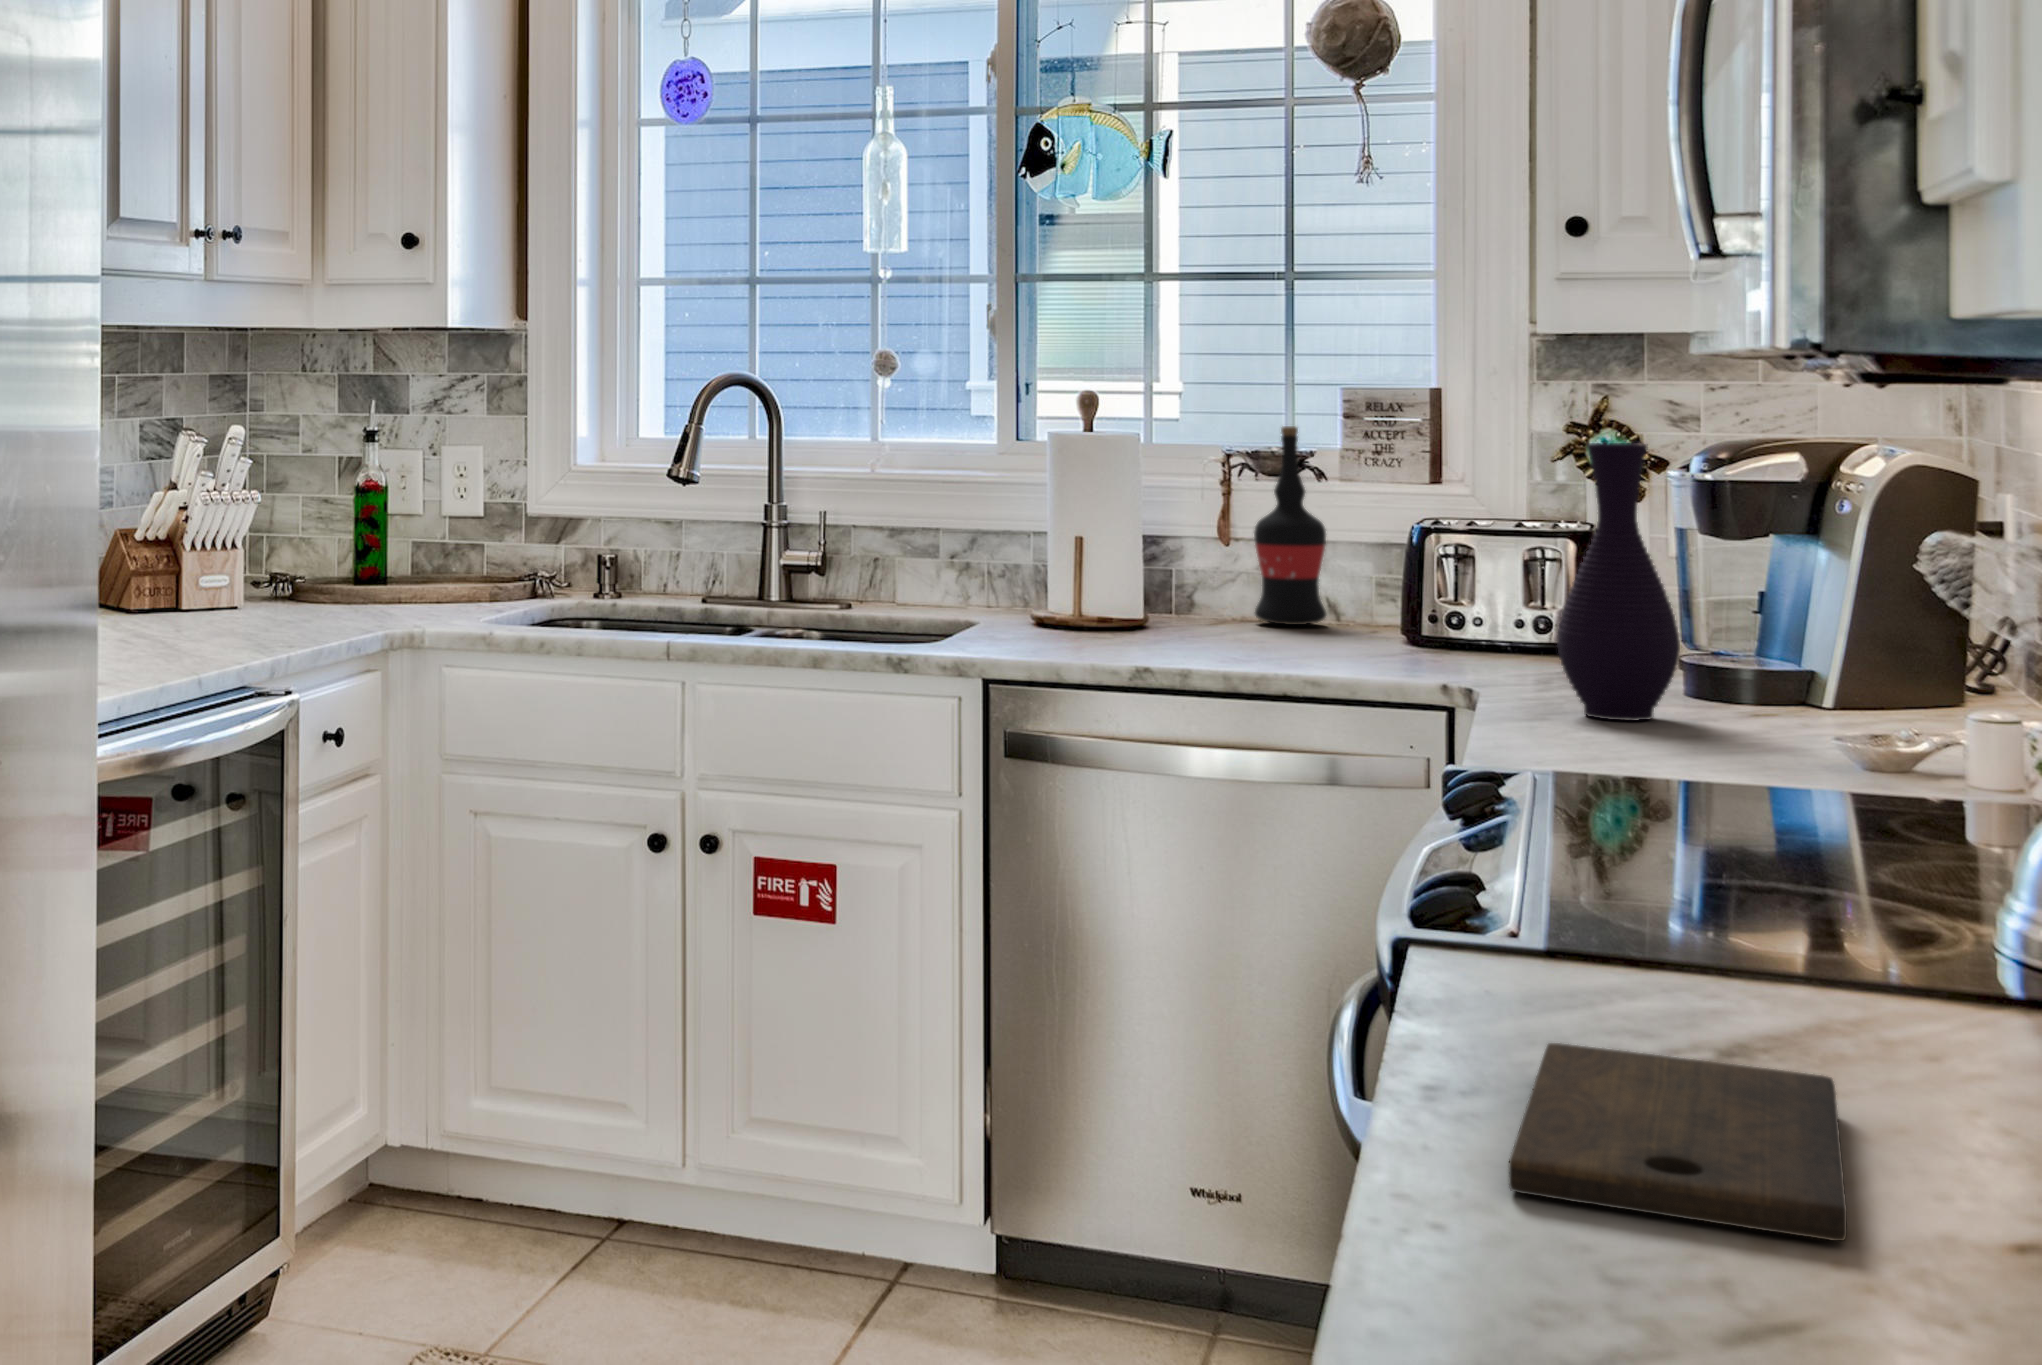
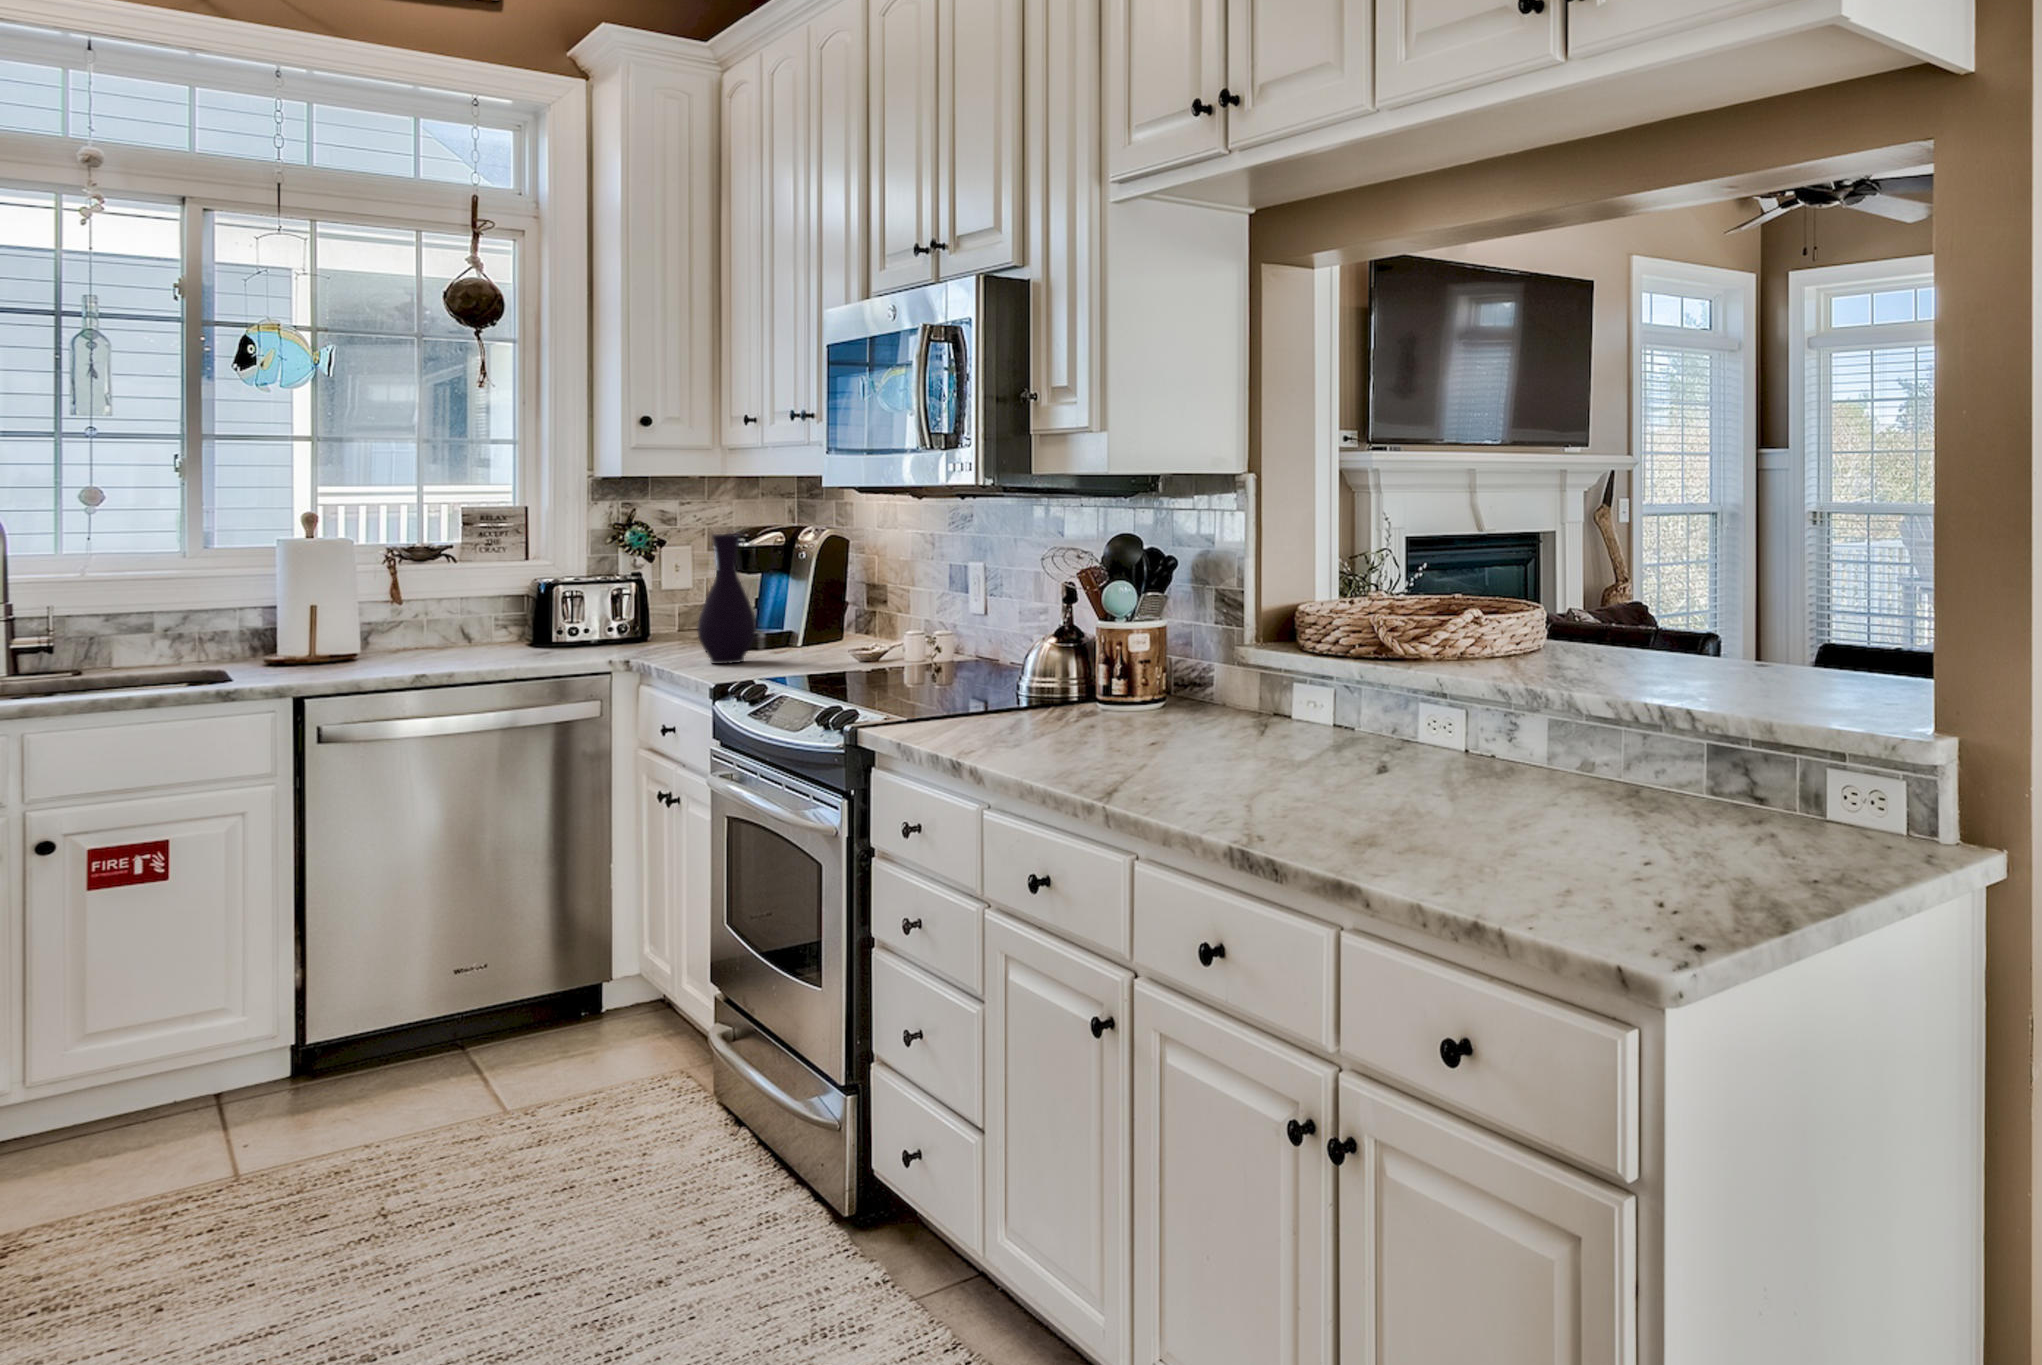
wine bottle: present [1254,426,1326,625] -> none [415,531,466,648]
cutting board: present [1509,1043,1847,1241] -> none [968,725,1101,762]

